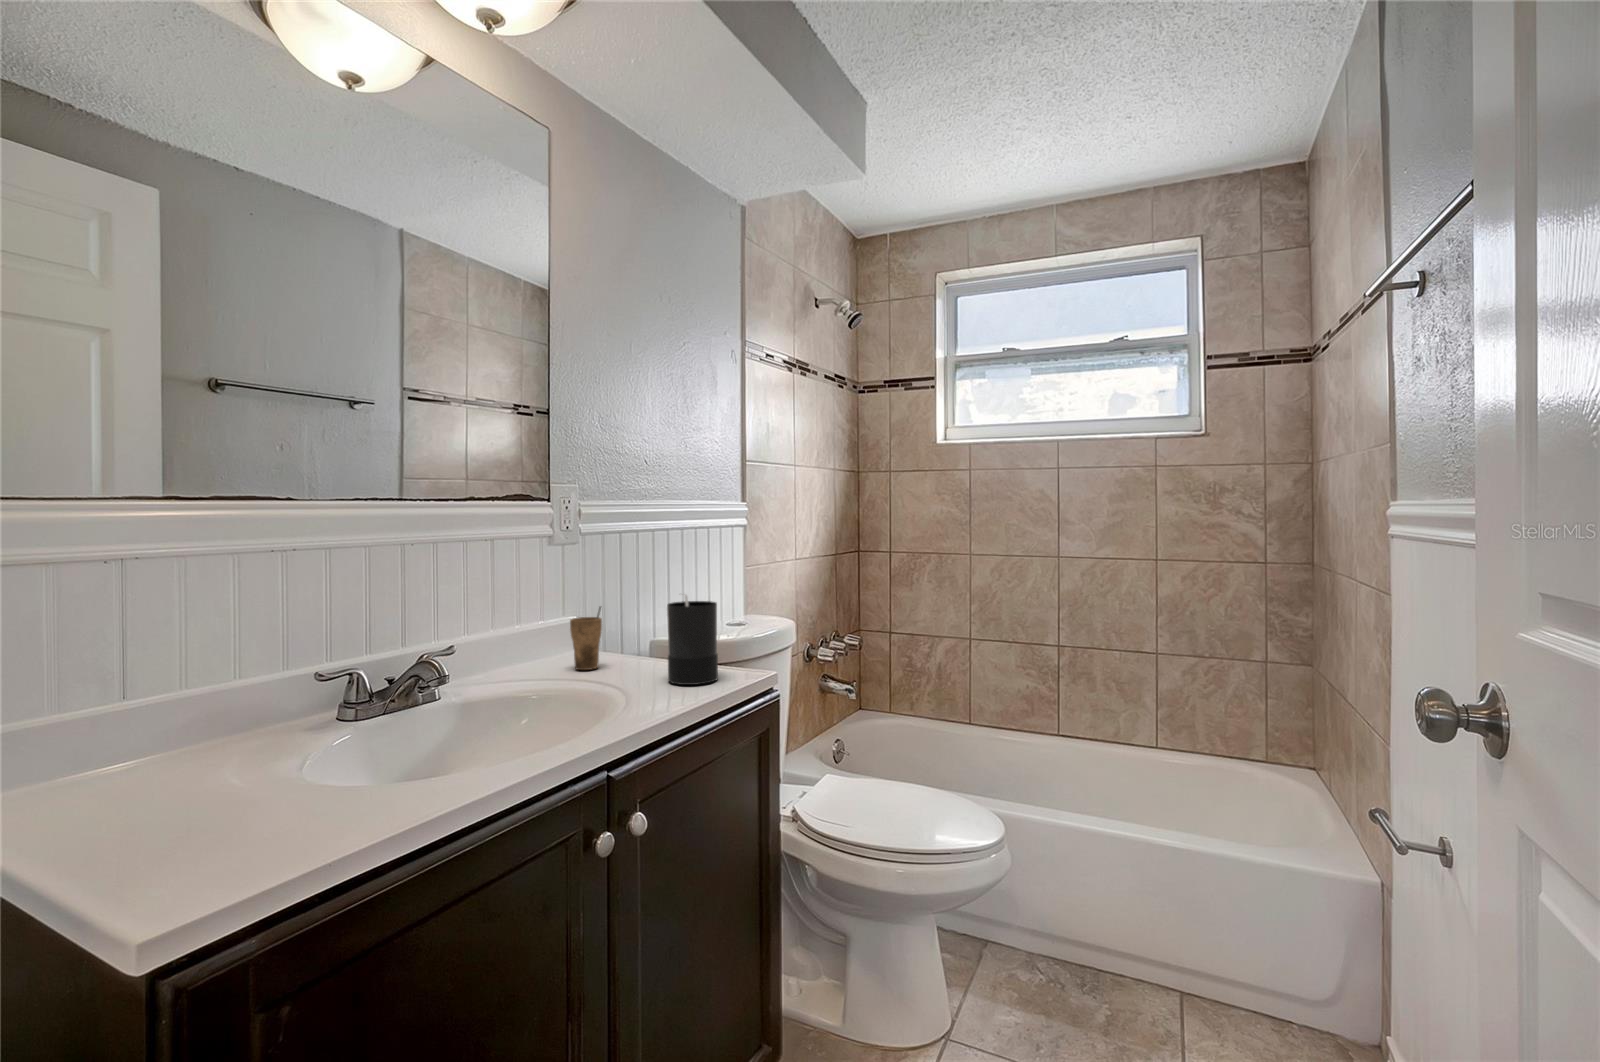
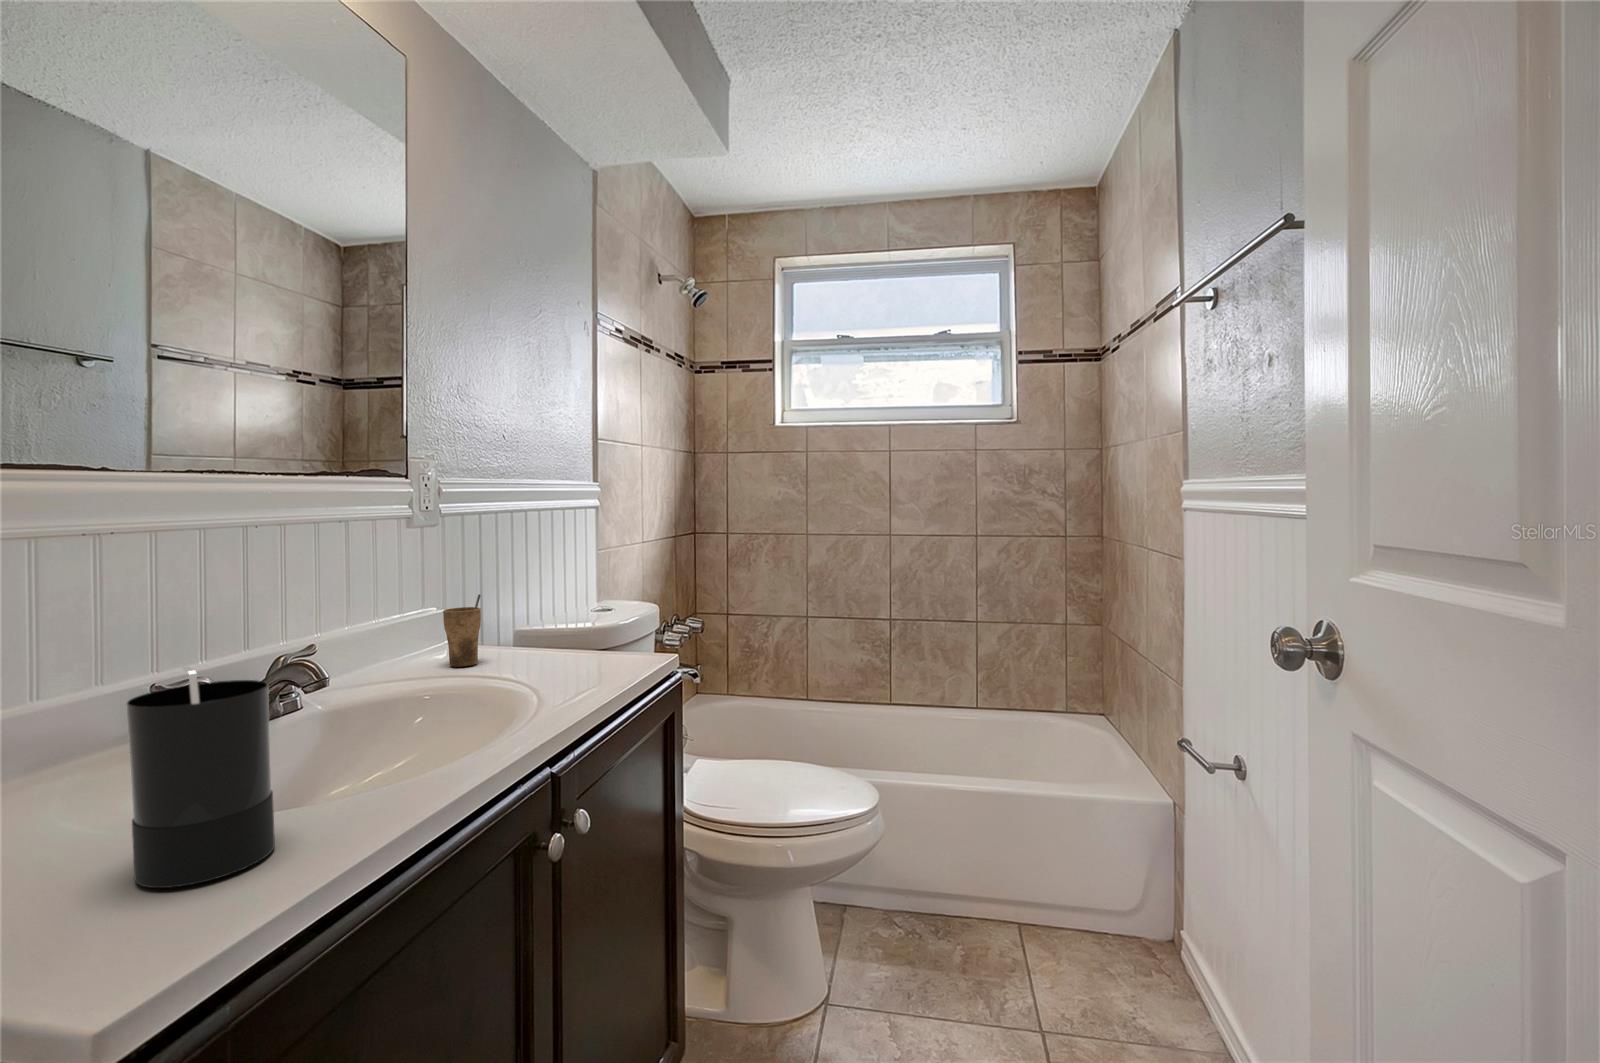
candle: present [667,595,718,685] -> present [126,667,275,888]

